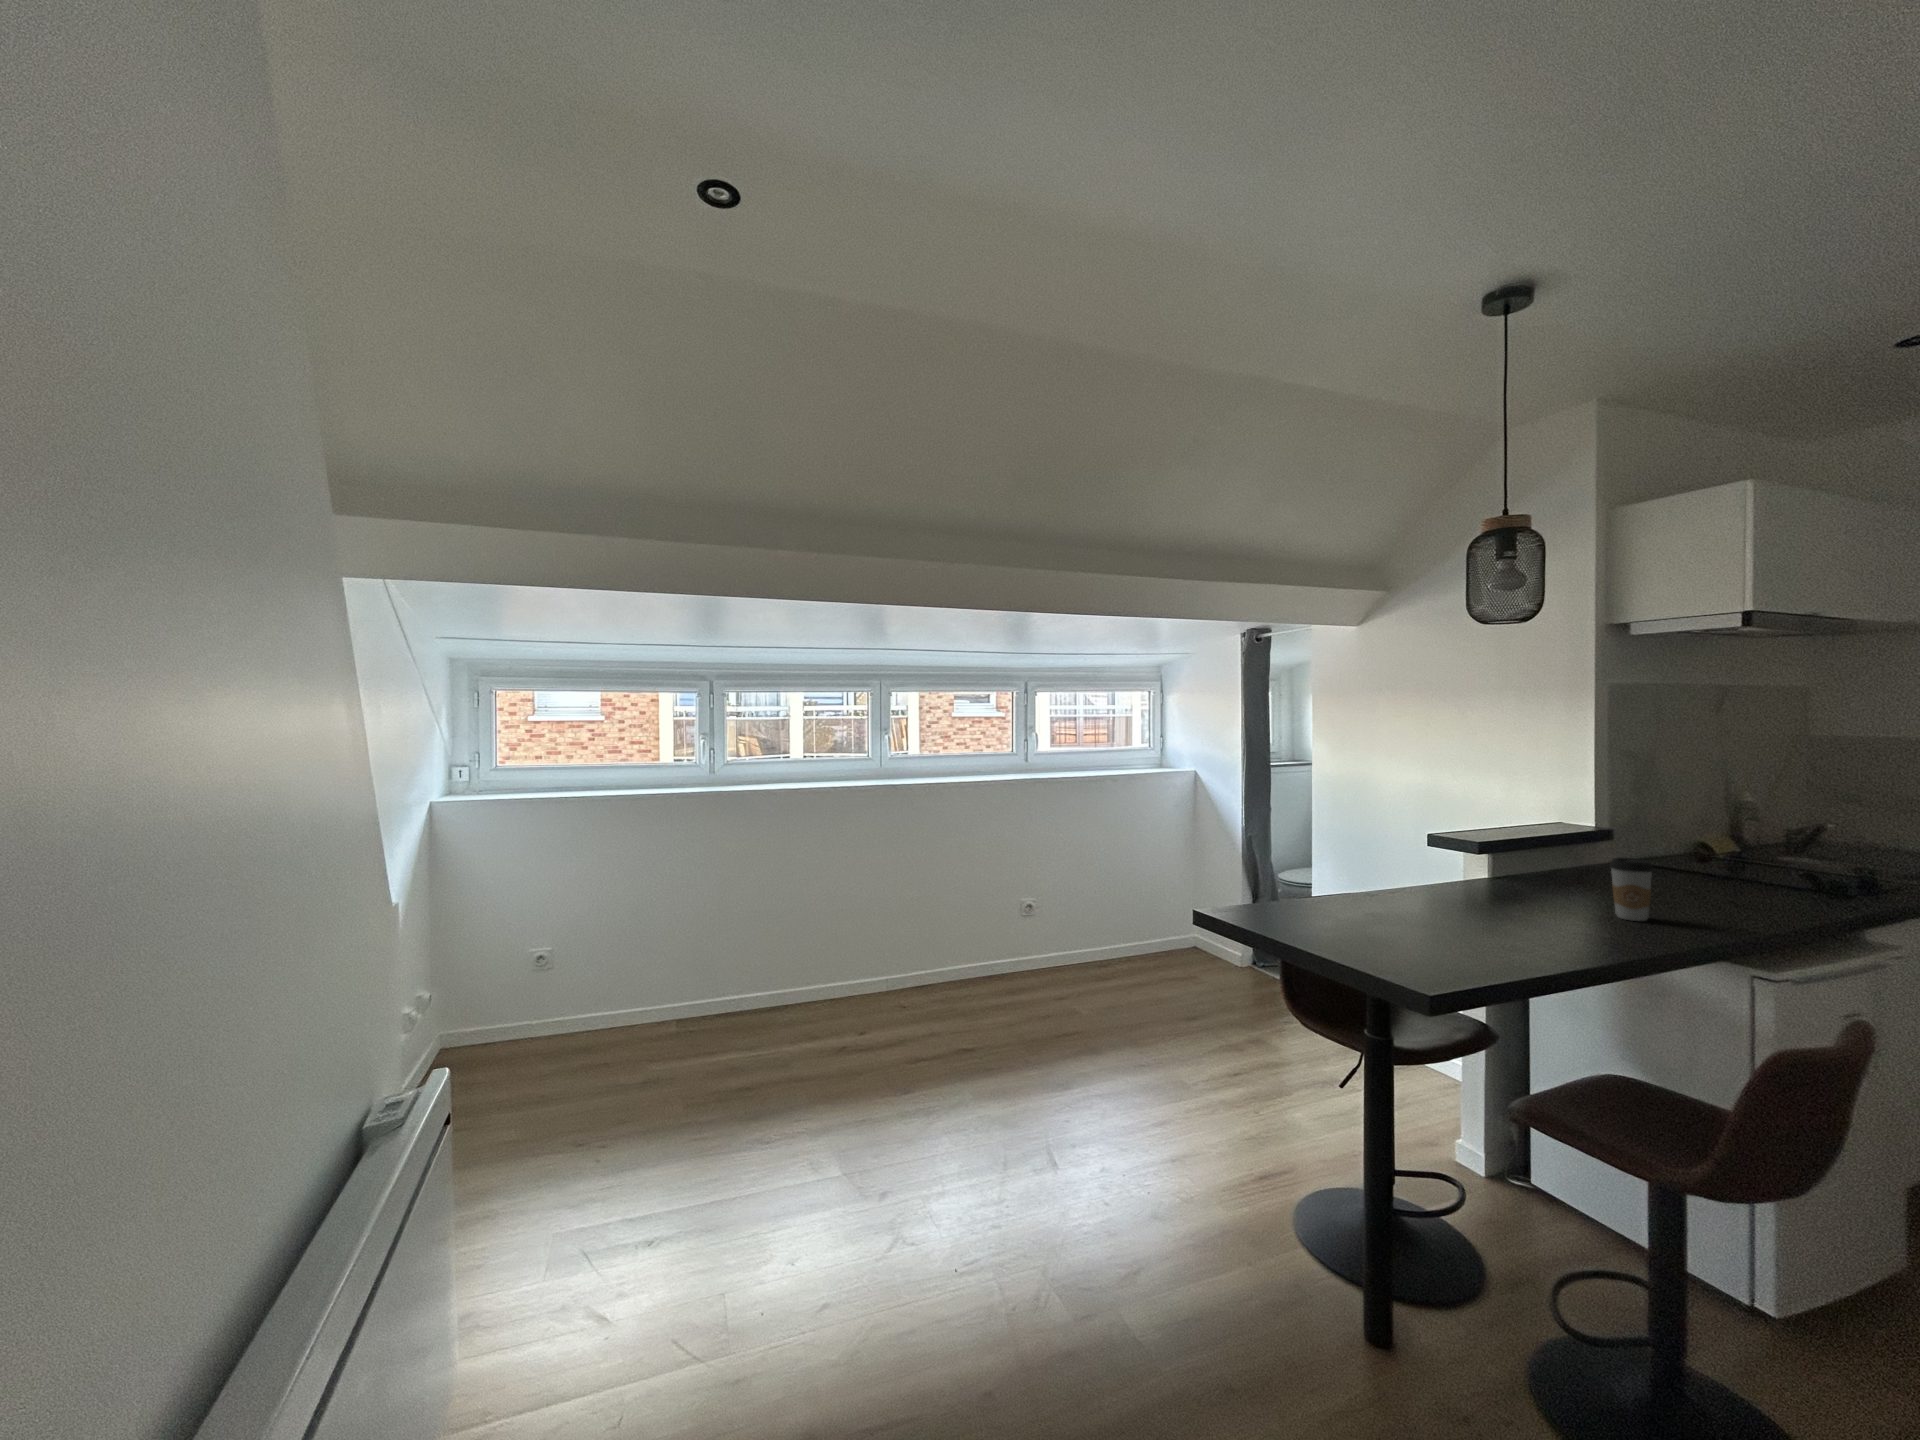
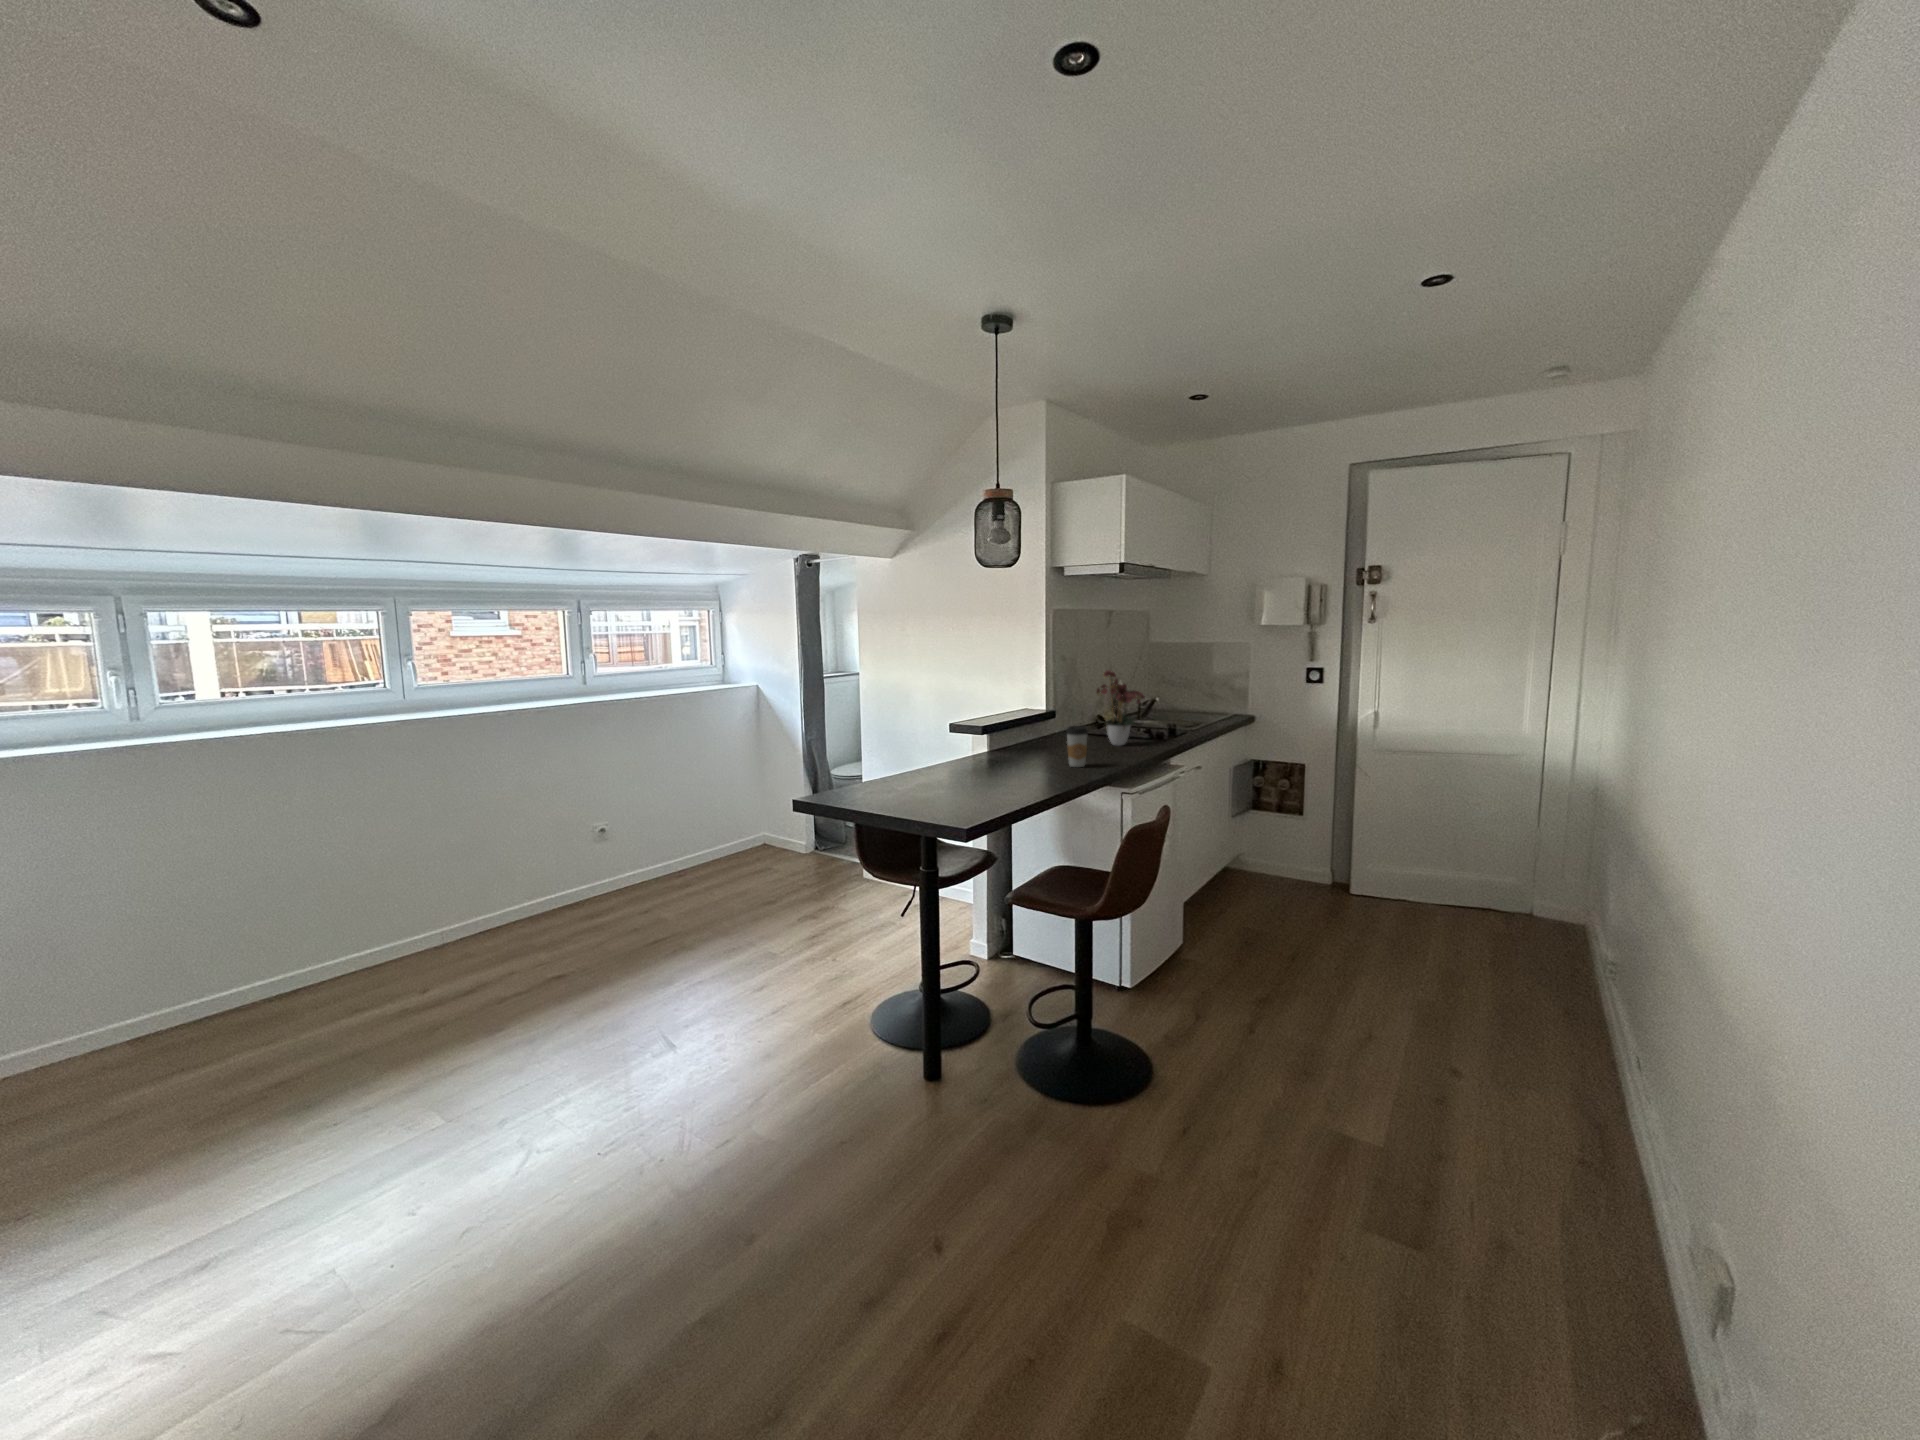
flower arrangement: none [1682,772,1805,897] -> present [1096,670,1145,746]

